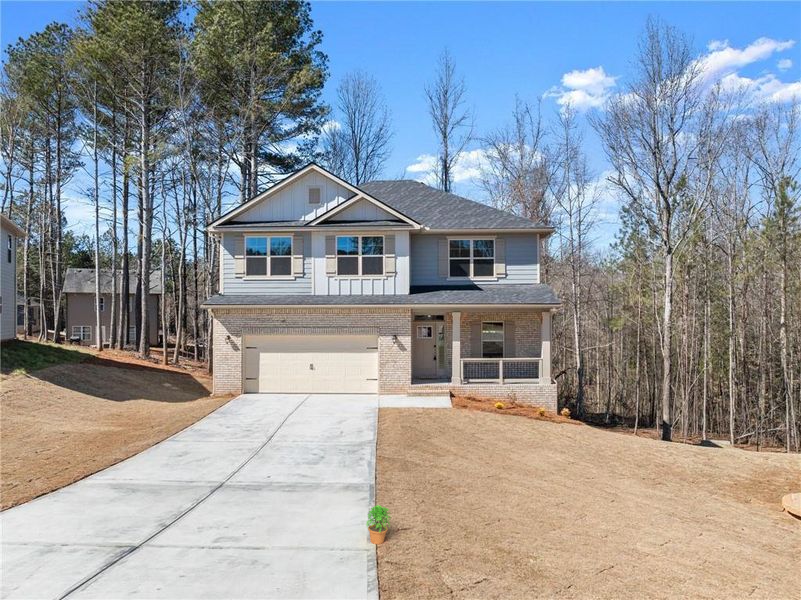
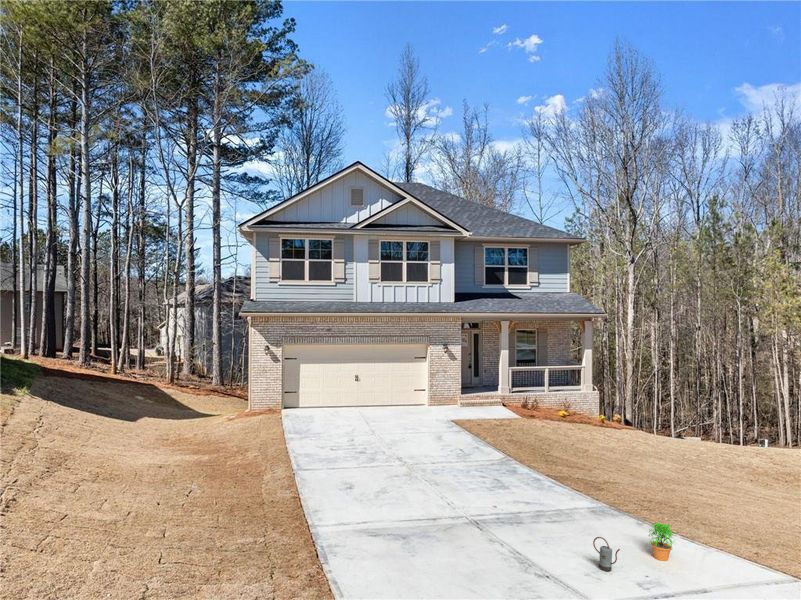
watering can: none [293,513,306,547] -> present [593,537,620,572]

